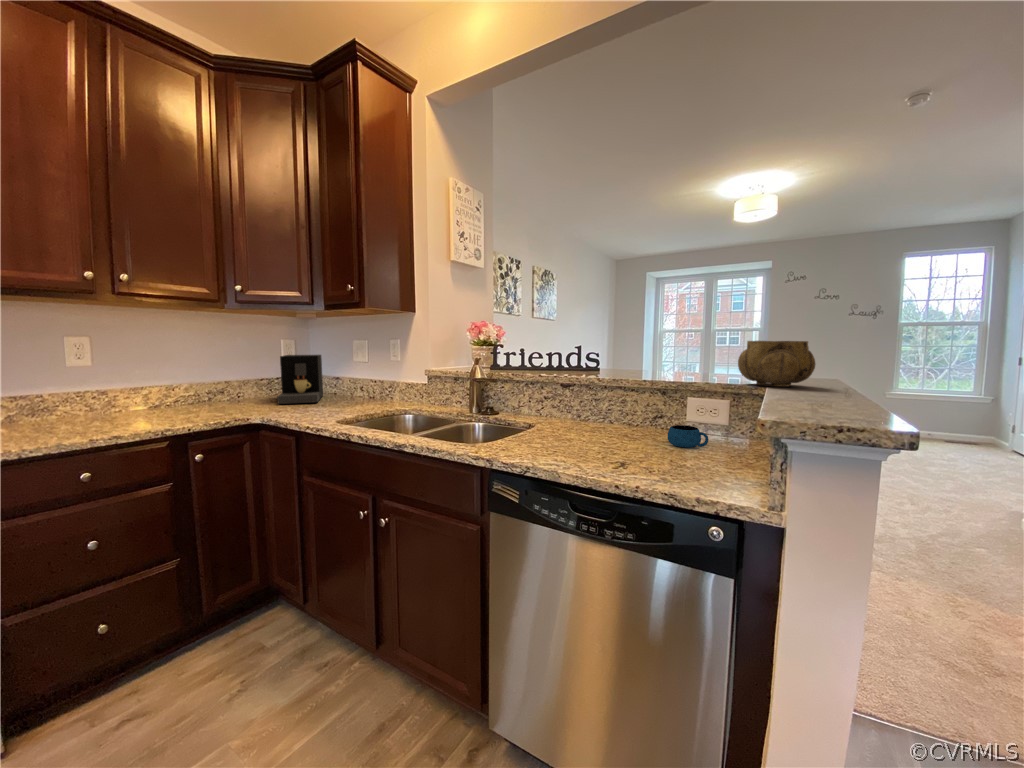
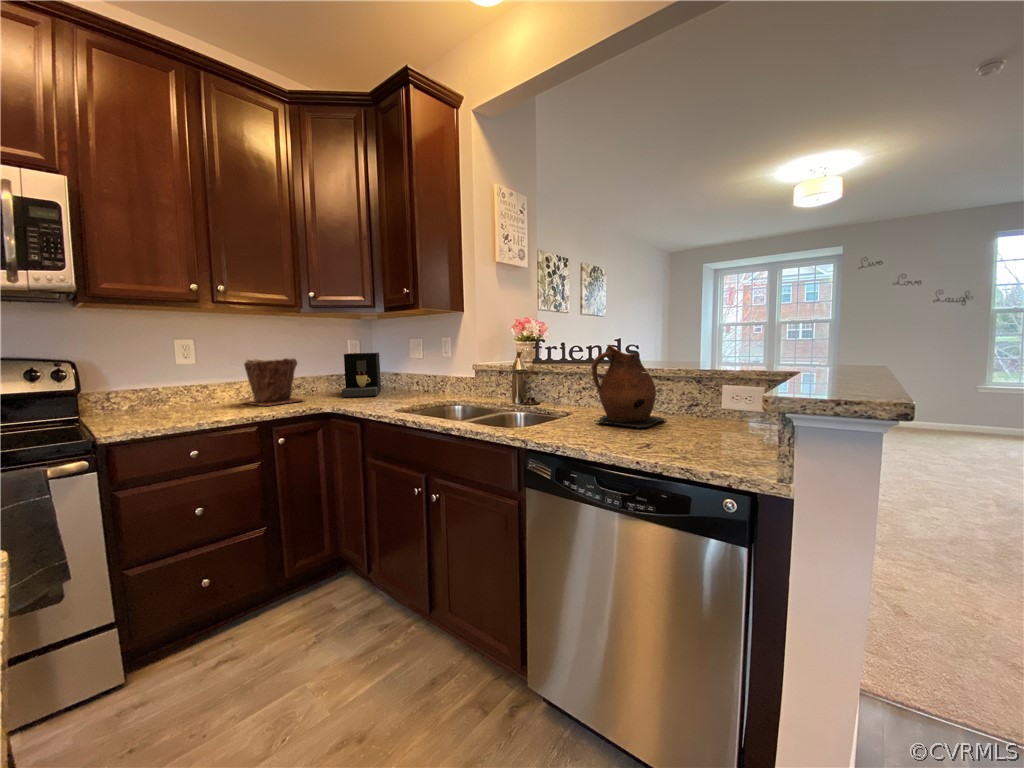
decorative bowl: present [738,341,816,387] -> none [776,328,856,374]
ceramic pitcher: none [557,353,632,443] -> present [592,345,666,429]
plant pot: none [153,361,235,416] -> present [243,358,304,406]
mug: present [668,425,709,448] -> none [699,412,739,433]

